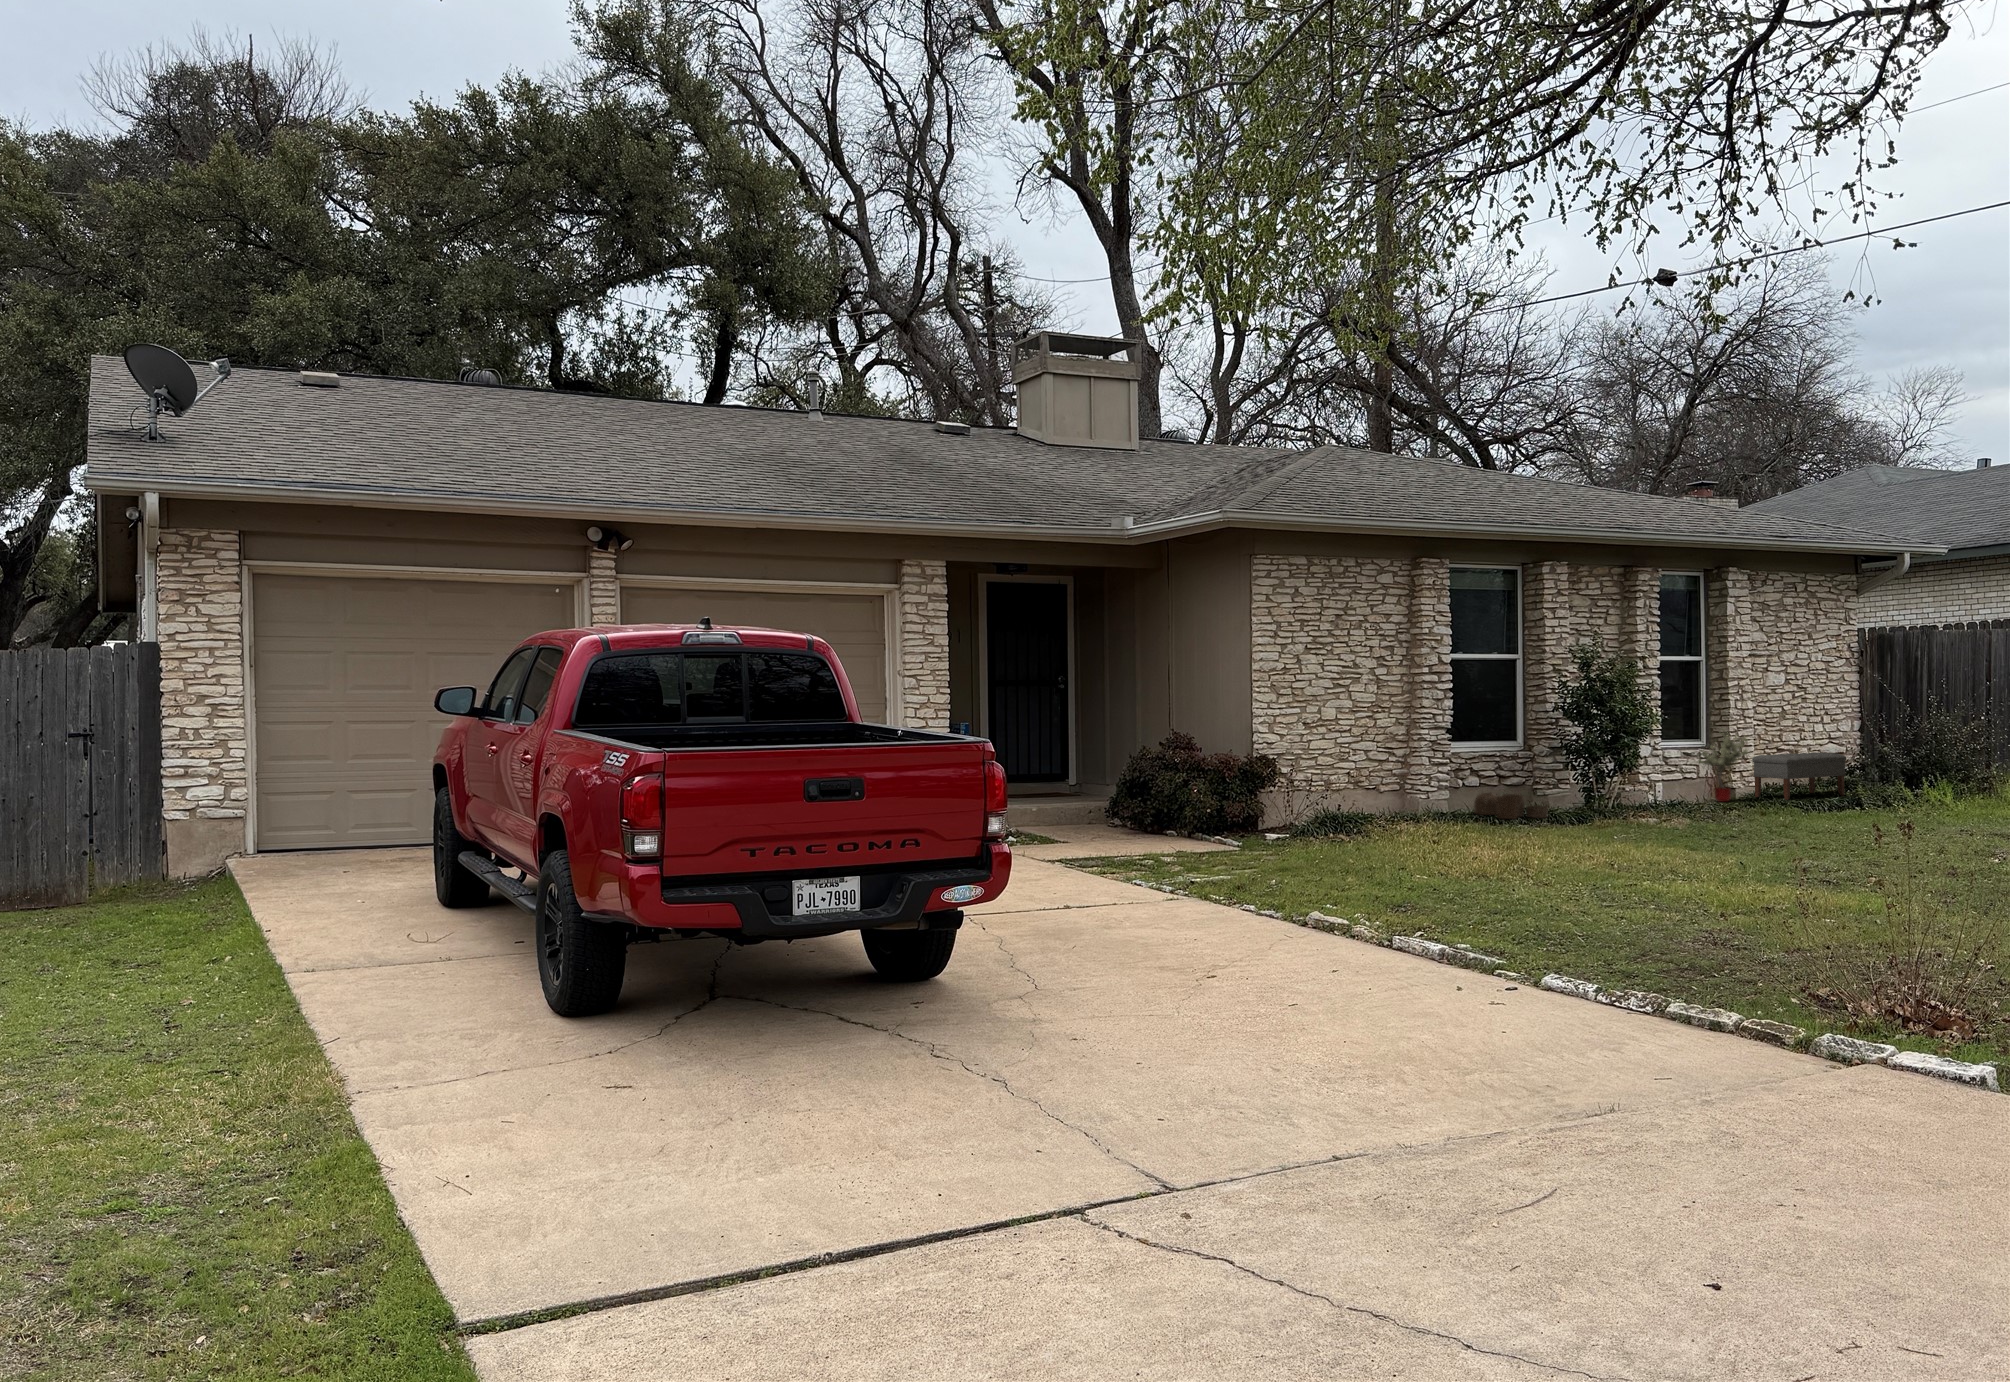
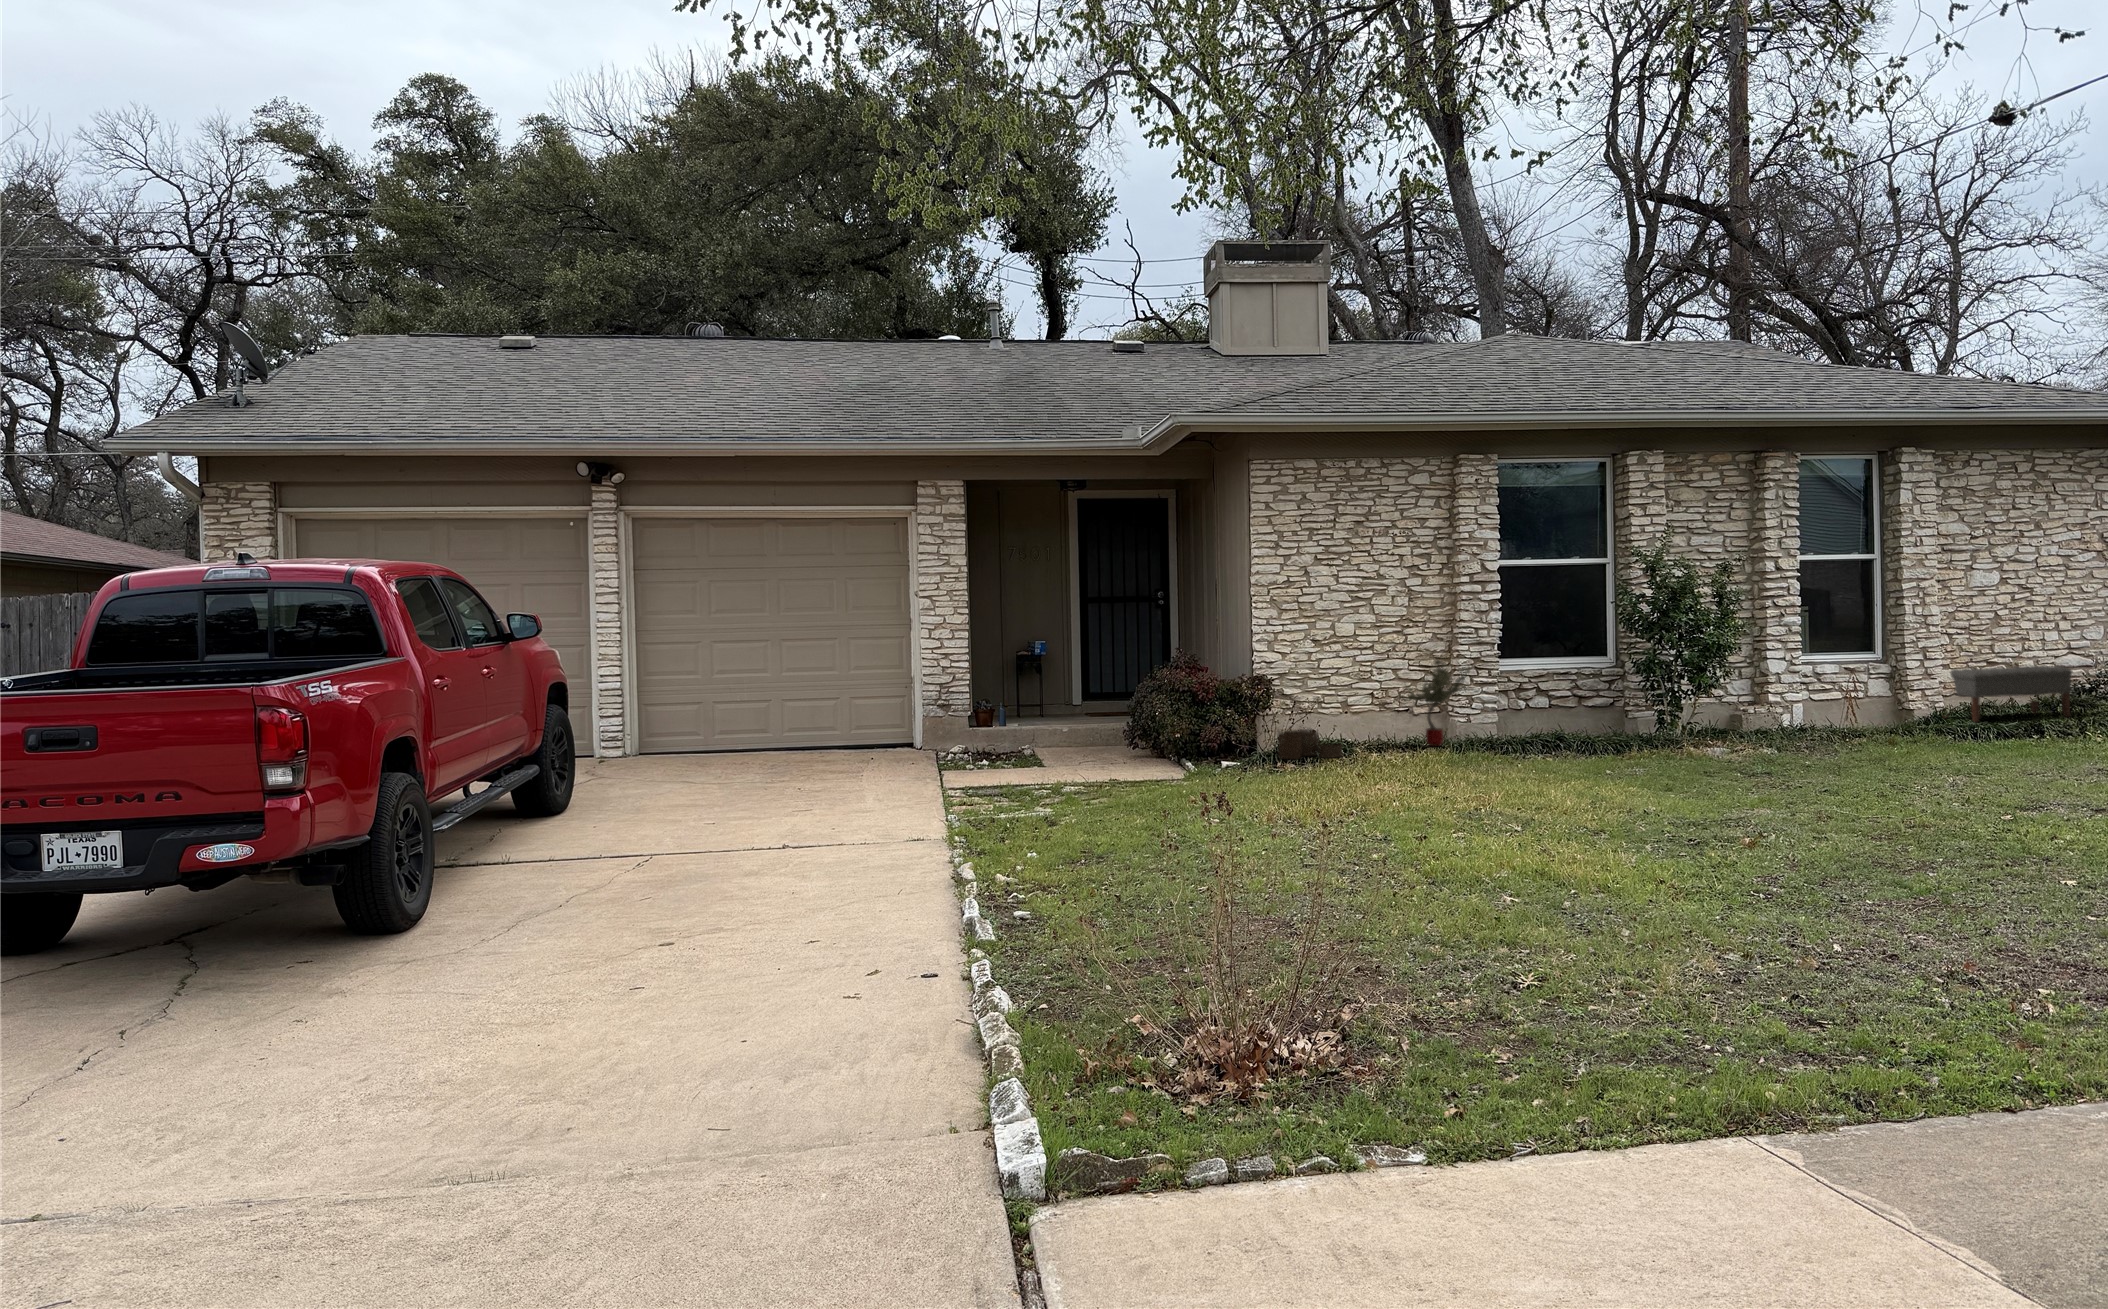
potted tree: present [1697,730,1748,802] -> present [1399,657,1470,747]
woven basket: present [1474,792,1548,819] -> present [1278,729,1342,759]

